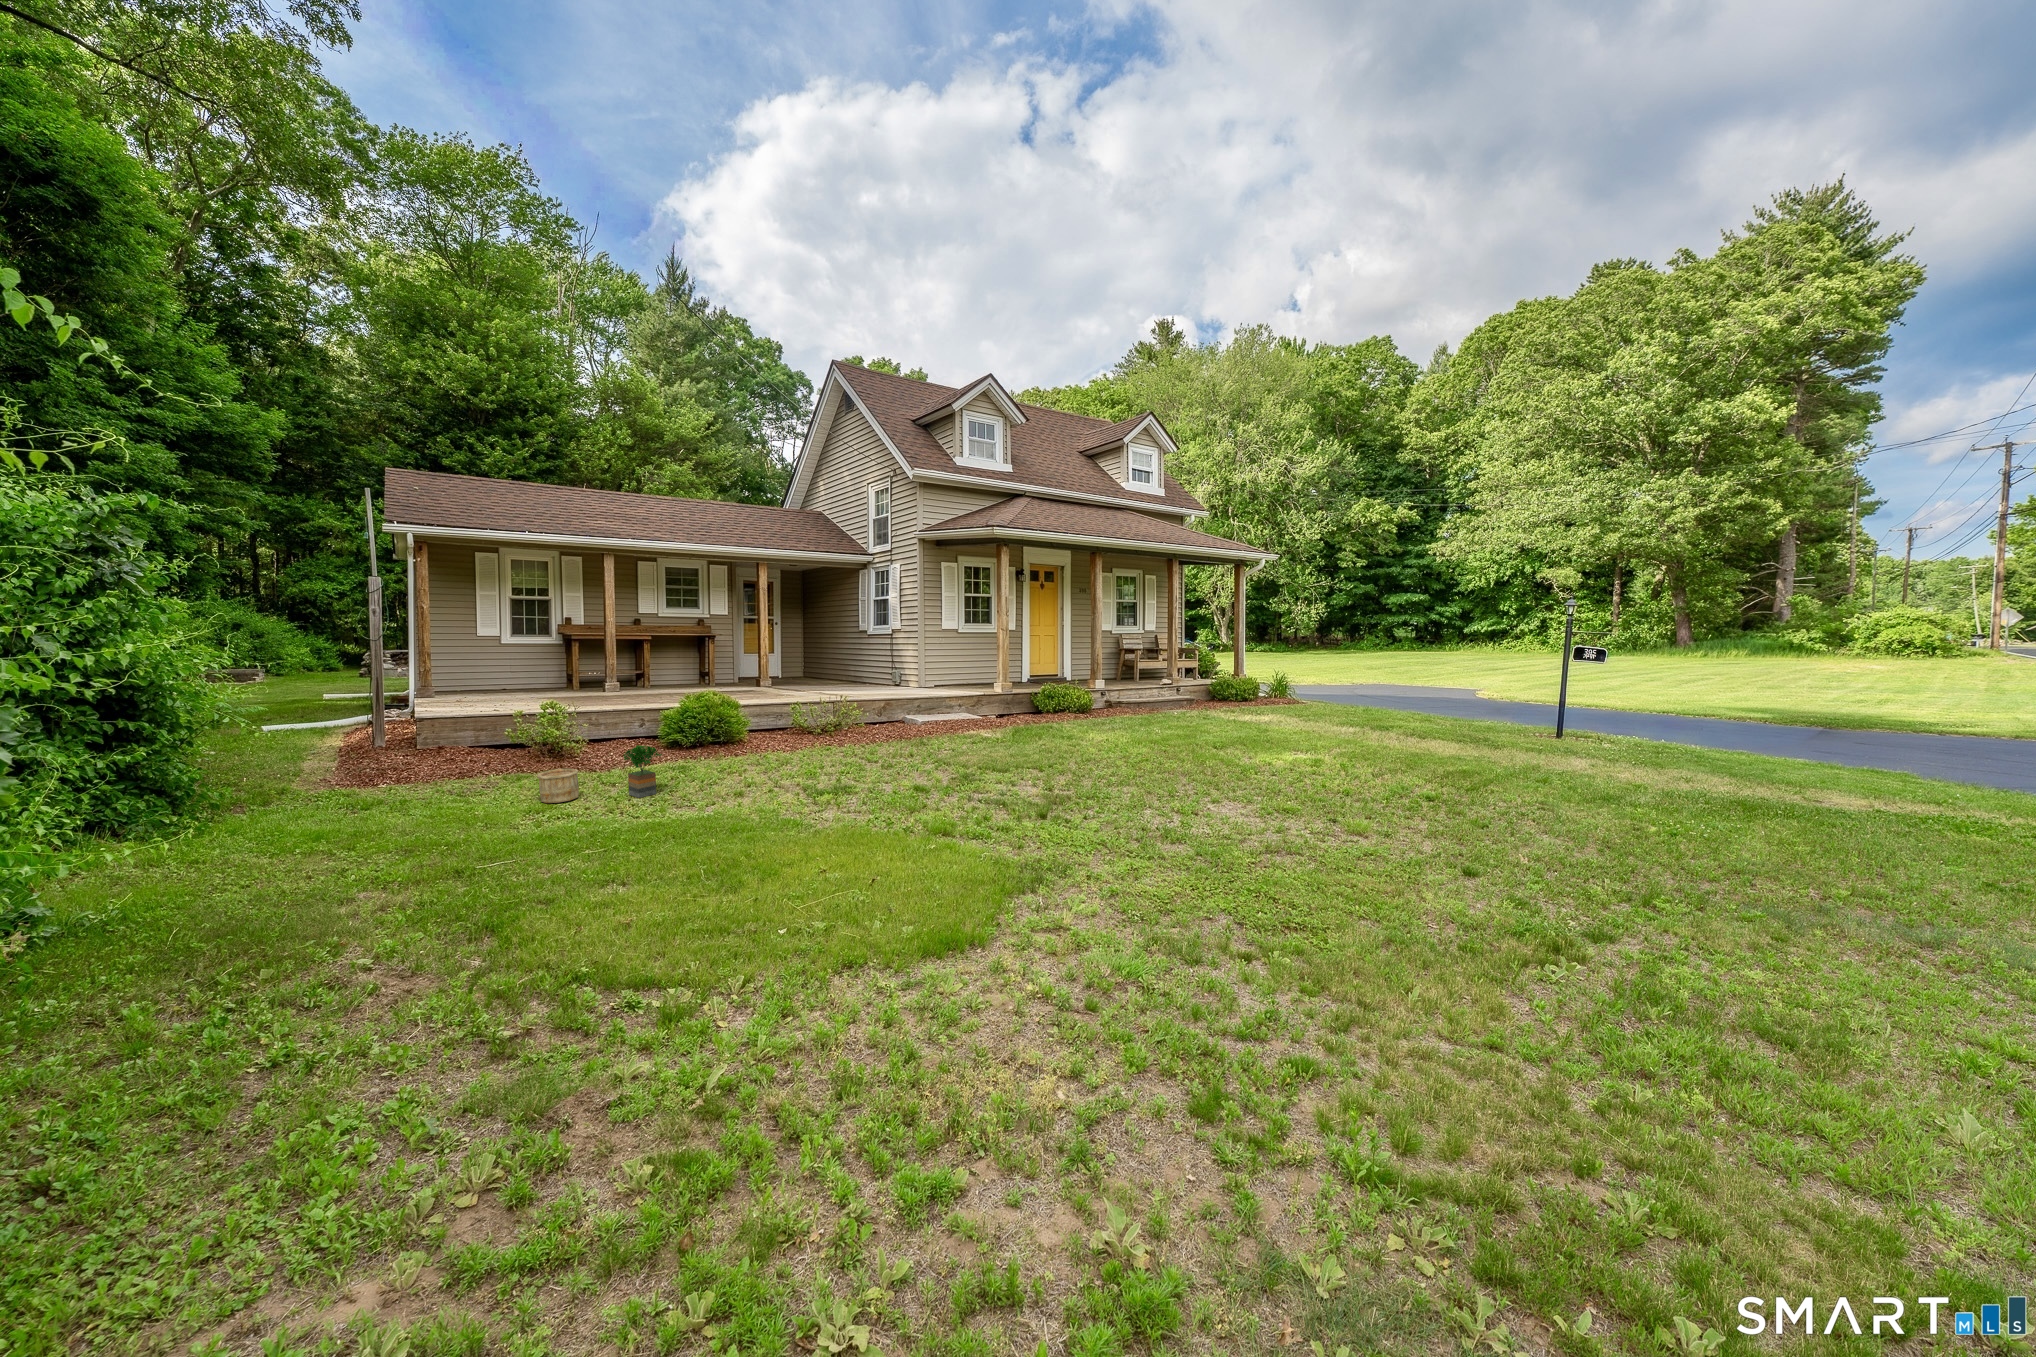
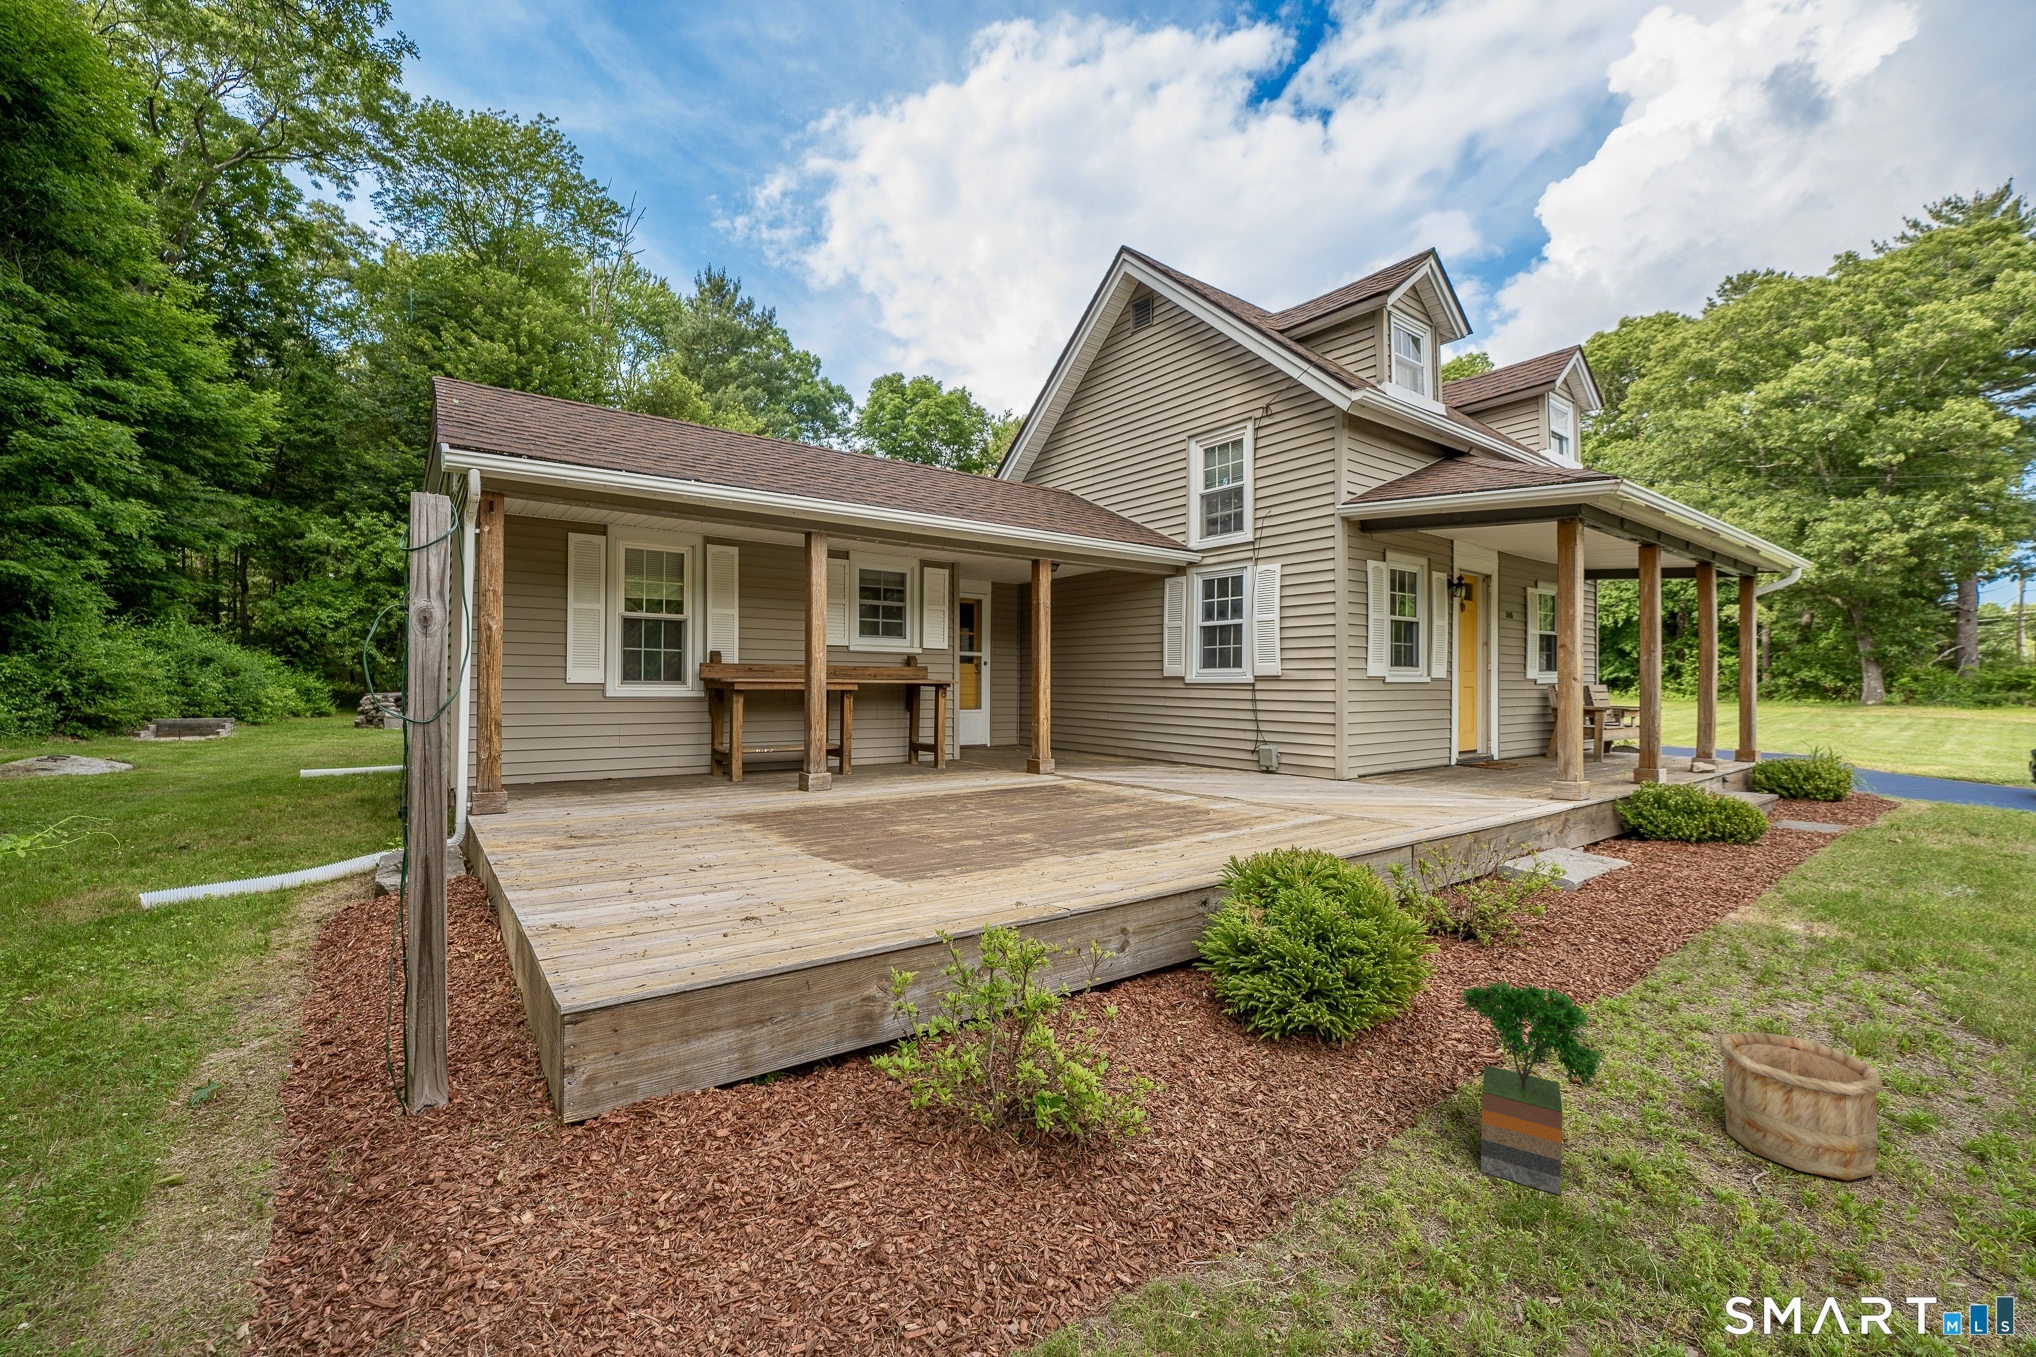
wooden bucket: present [537,769,579,803] -> present [1720,1031,1883,1180]

